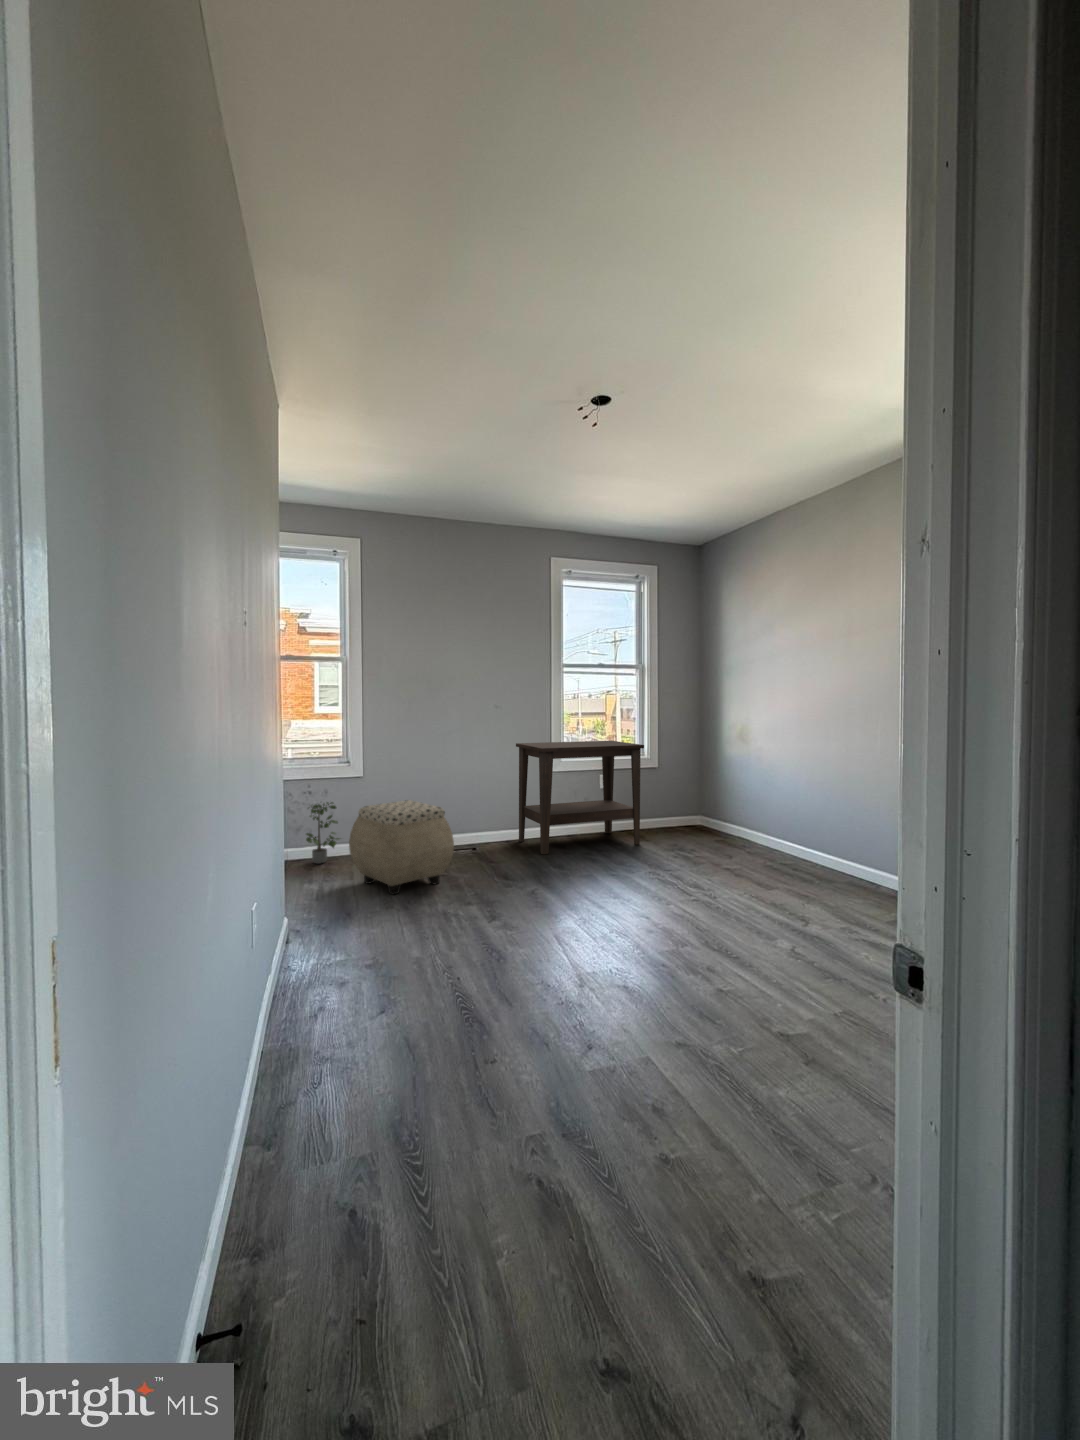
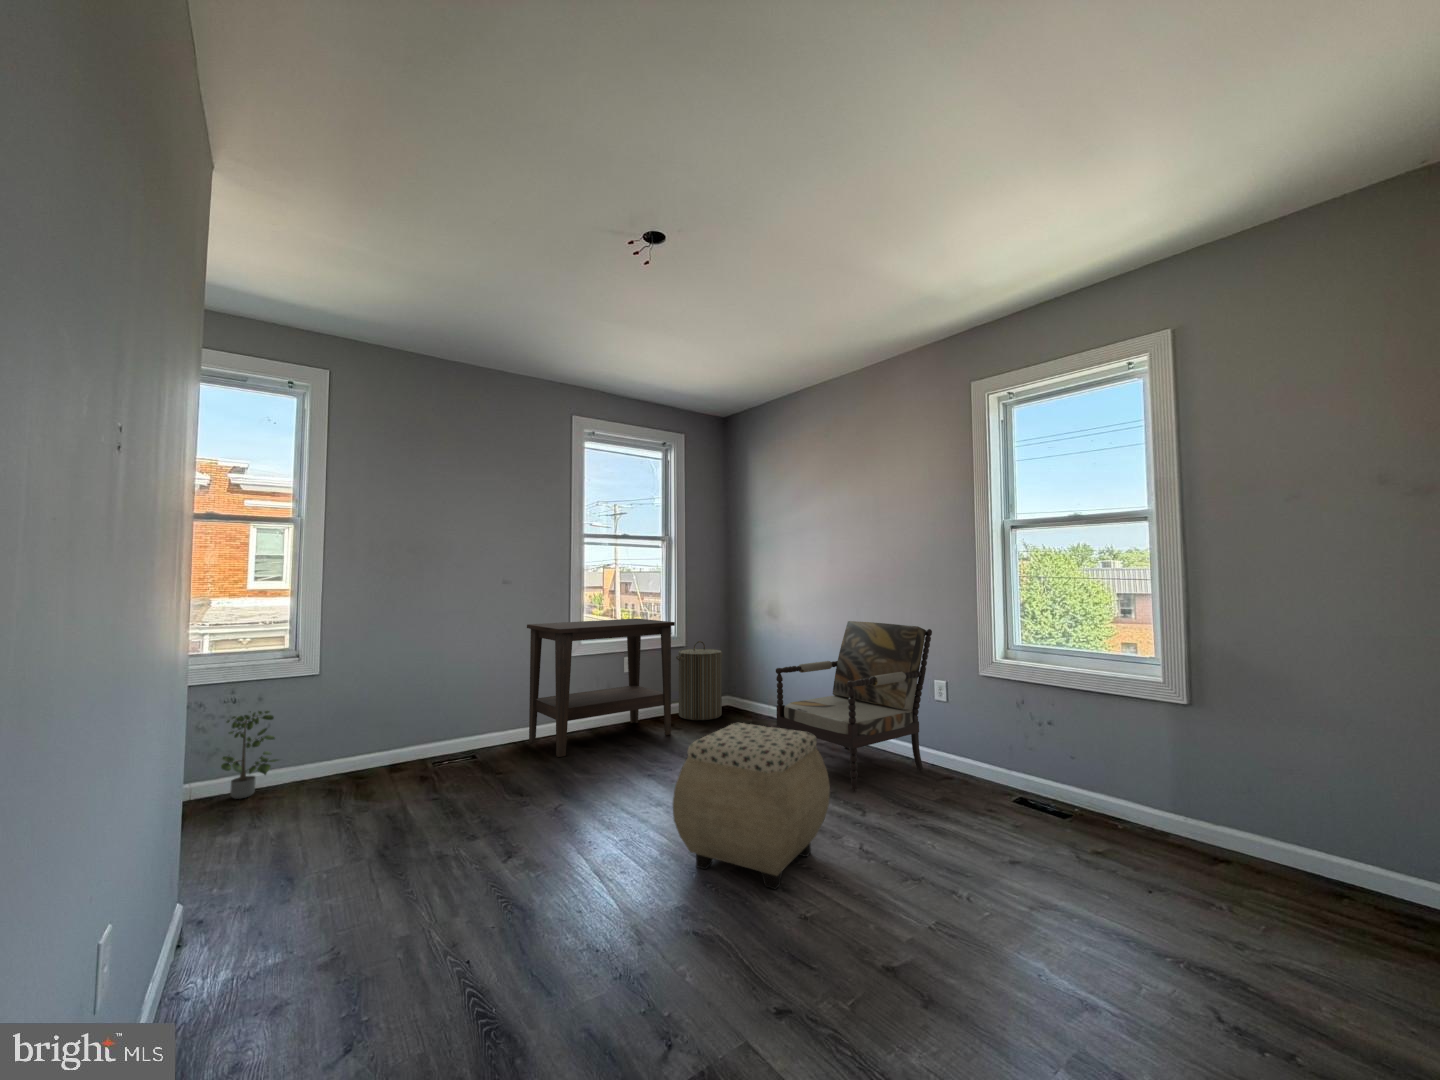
armchair: none [733,749,893,901] -> present [776,621,932,792]
laundry hamper: none [647,763,692,835] -> present [676,641,723,720]
ottoman: present [349,800,454,894] -> present [673,723,830,889]

